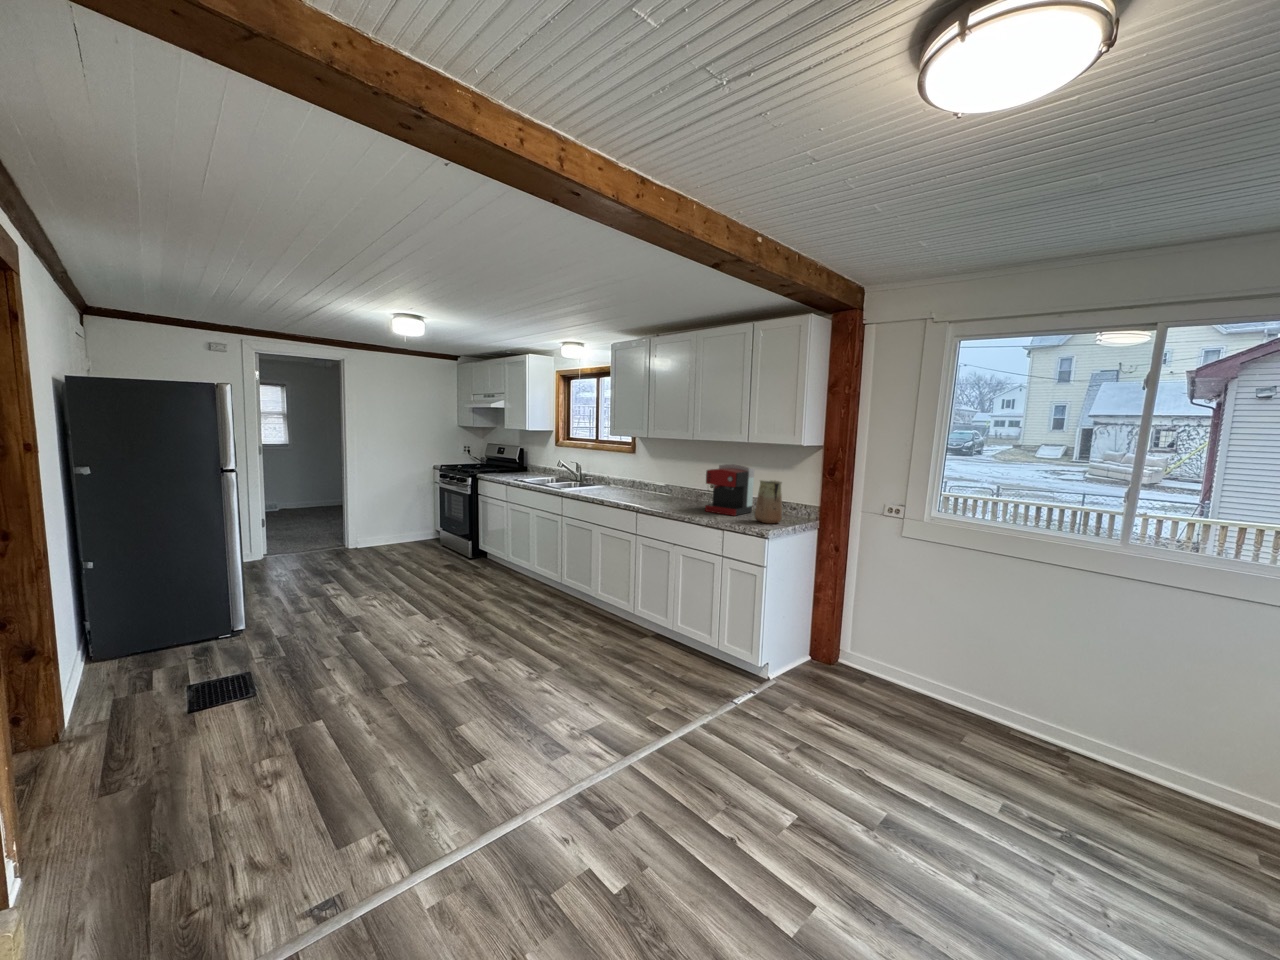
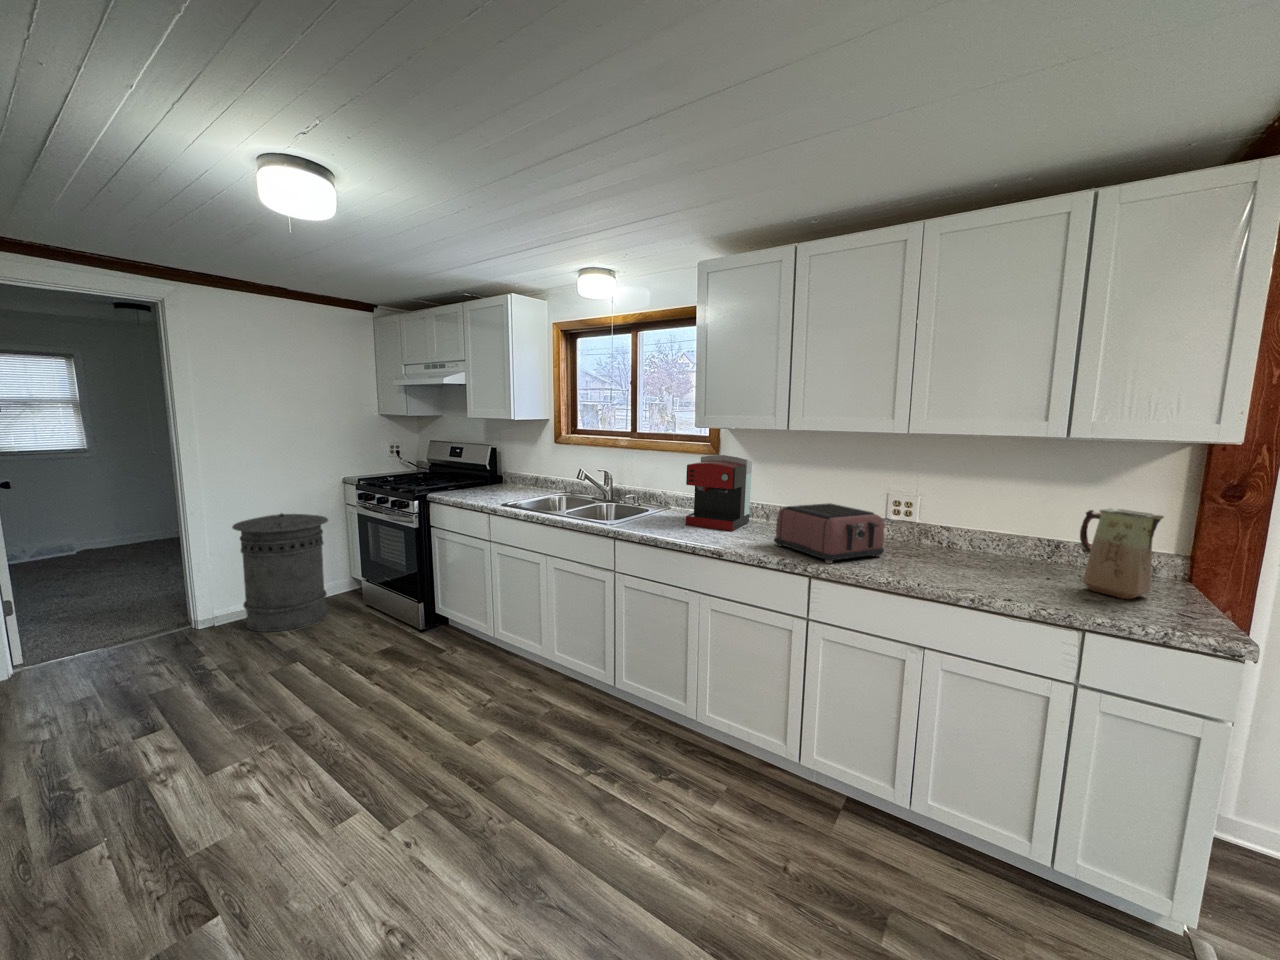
coffee maker: present [705,464,754,516] -> present [686,455,752,531]
toaster: none [633,479,683,507] -> present [774,503,884,563]
trash can: none [370,484,422,553] -> present [232,513,328,632]

